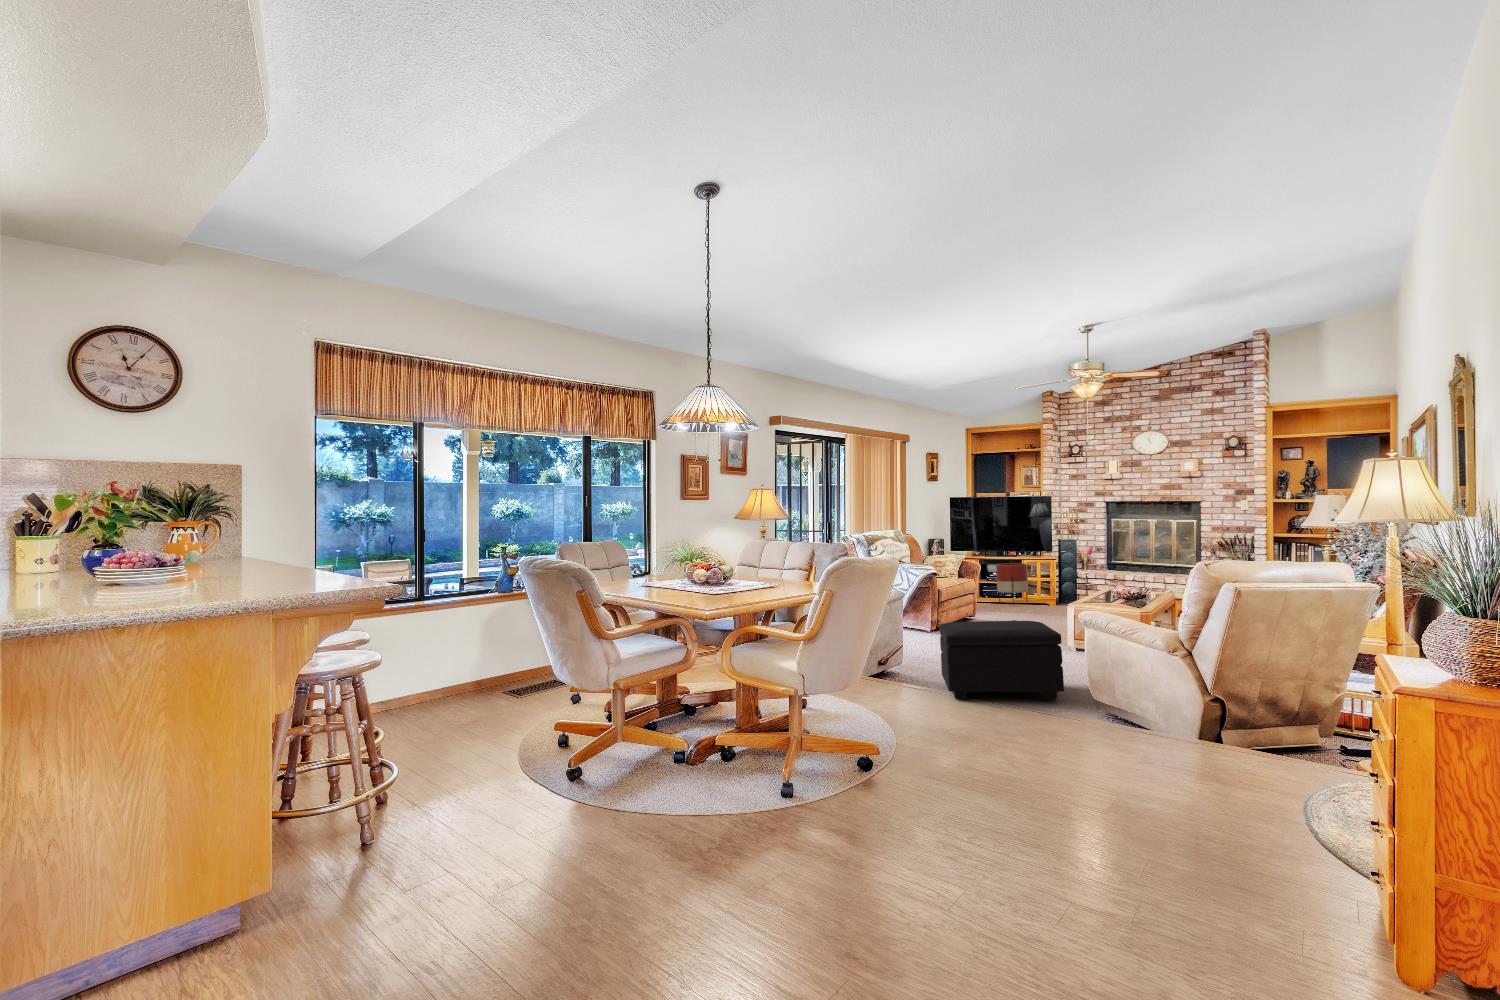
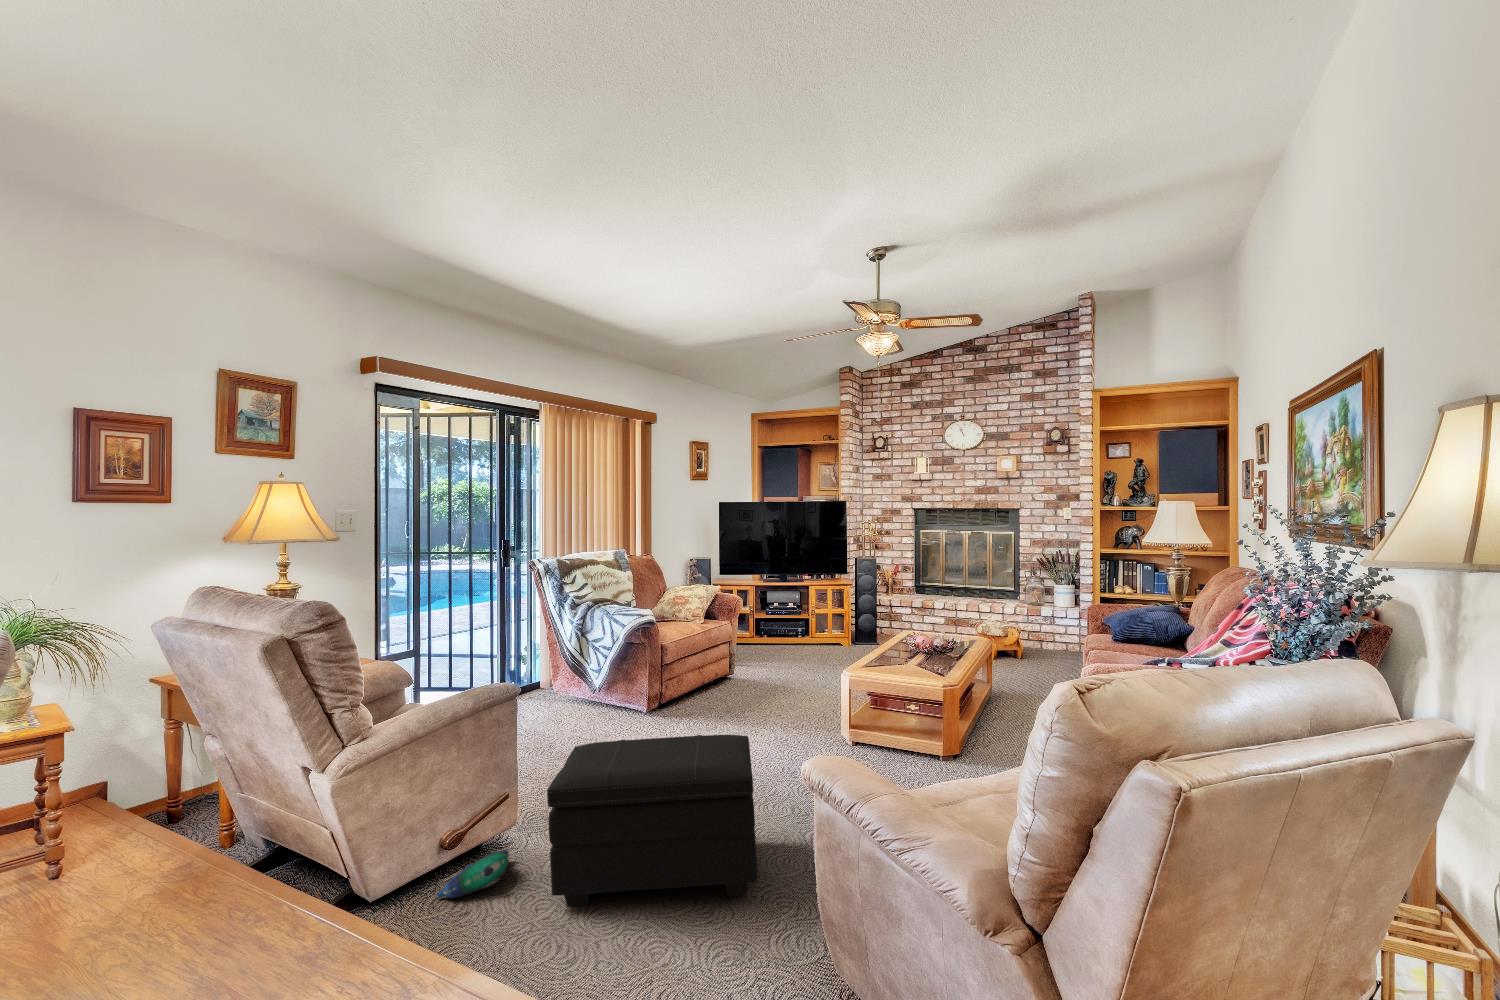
planter: present [996,563,1028,605] -> none [776,591,815,648]
plush toy: none [881,675,912,693] -> present [436,851,509,898]

